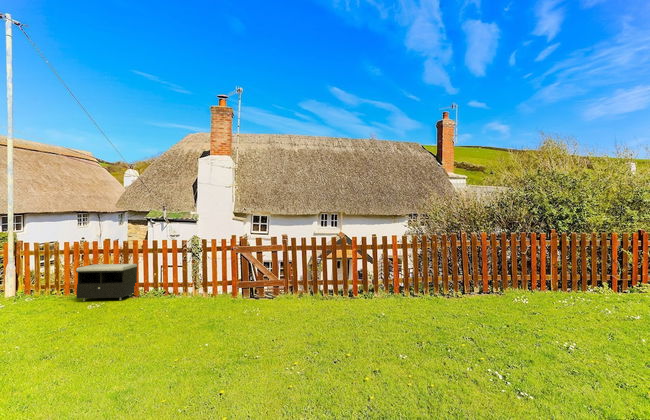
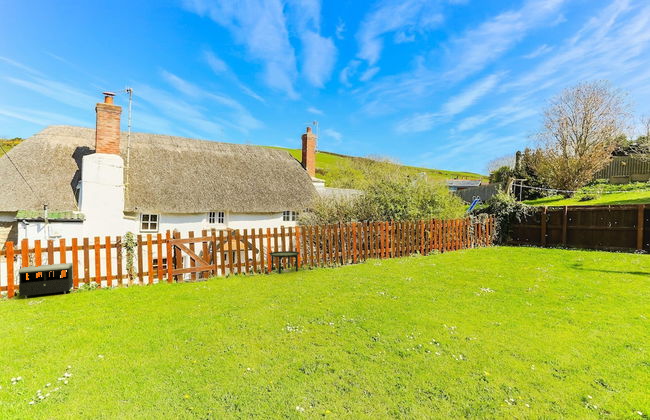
round table: none [369,266,418,303] -> present [269,251,299,274]

